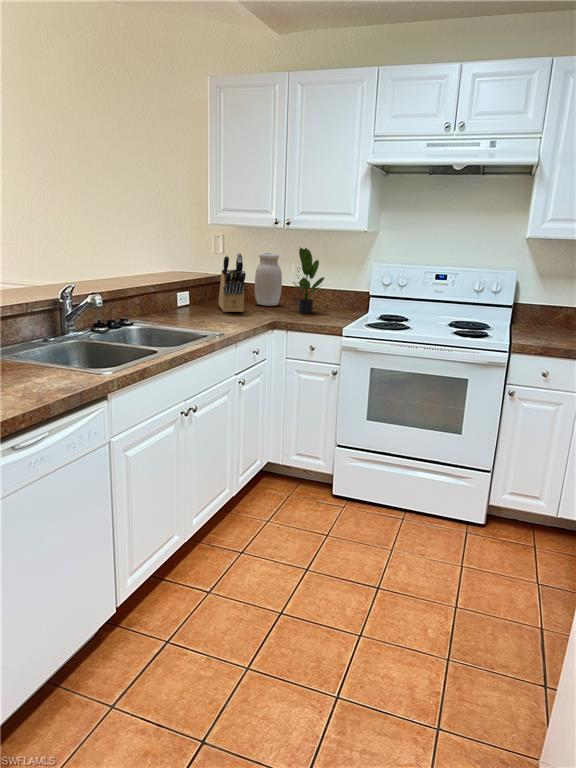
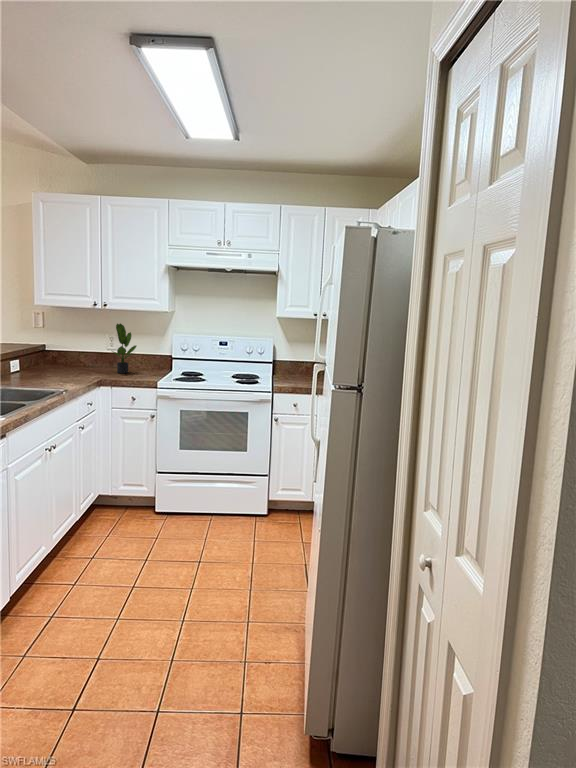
knife block: present [219,253,246,312] -> none [47,329,75,375]
jar: present [255,253,282,306] -> none [77,327,100,369]

